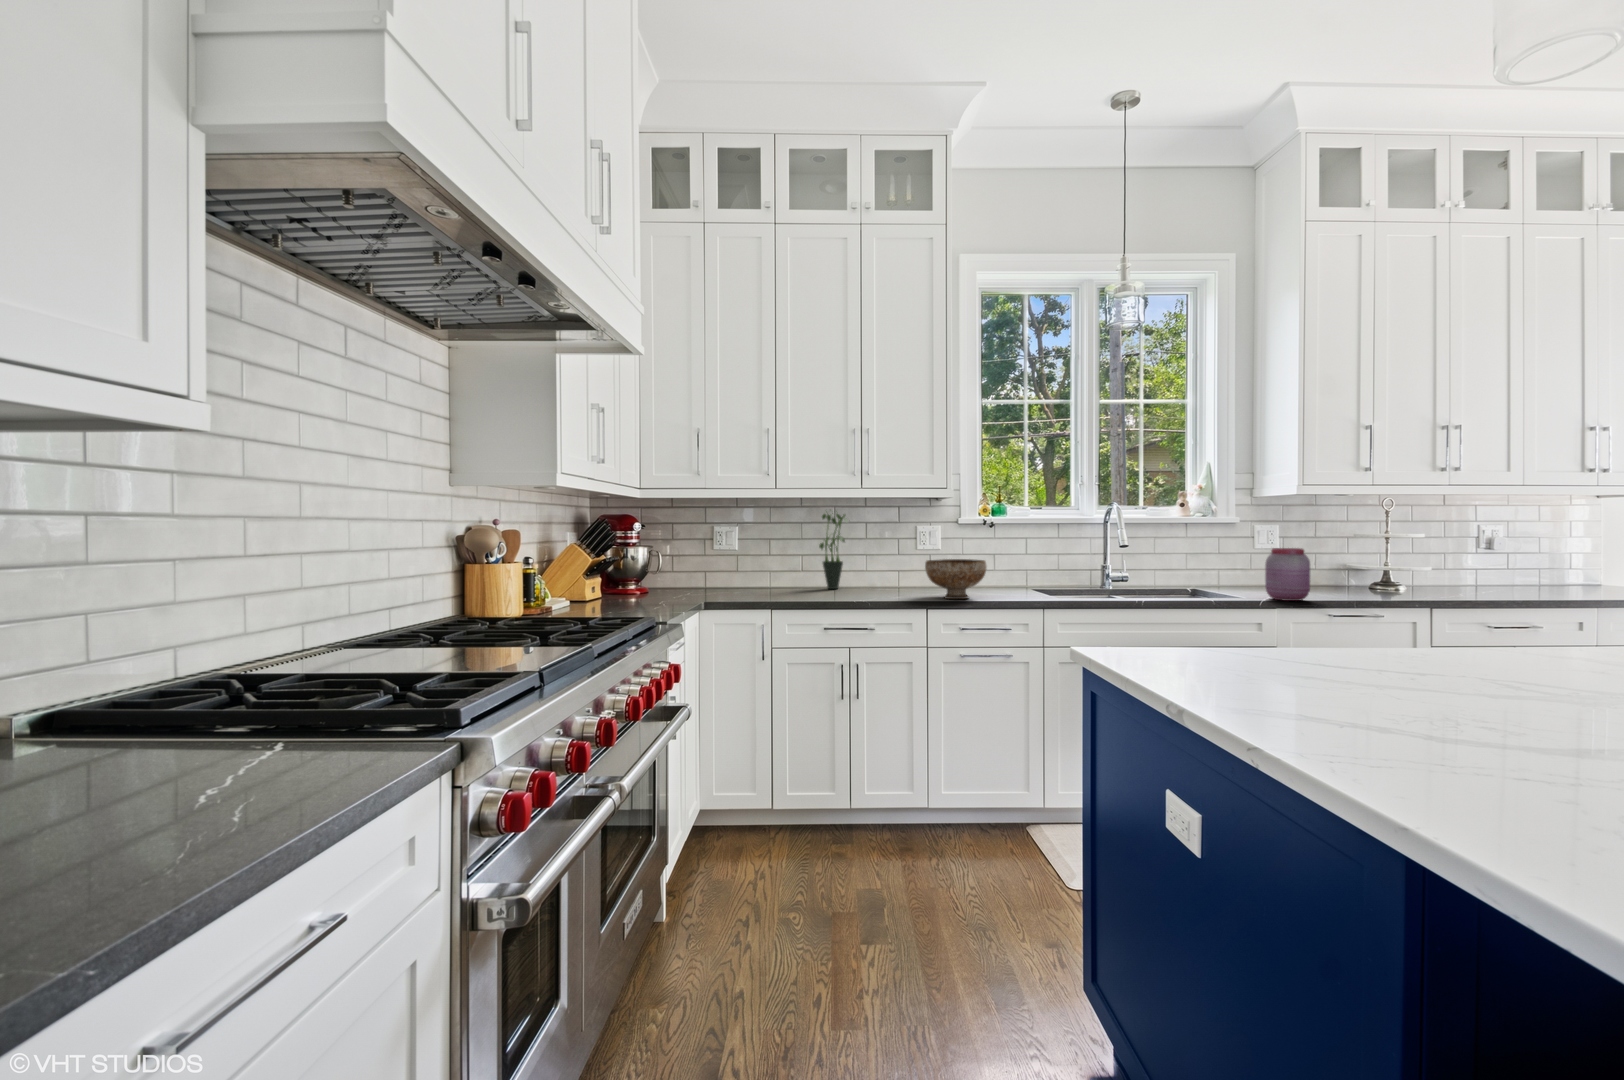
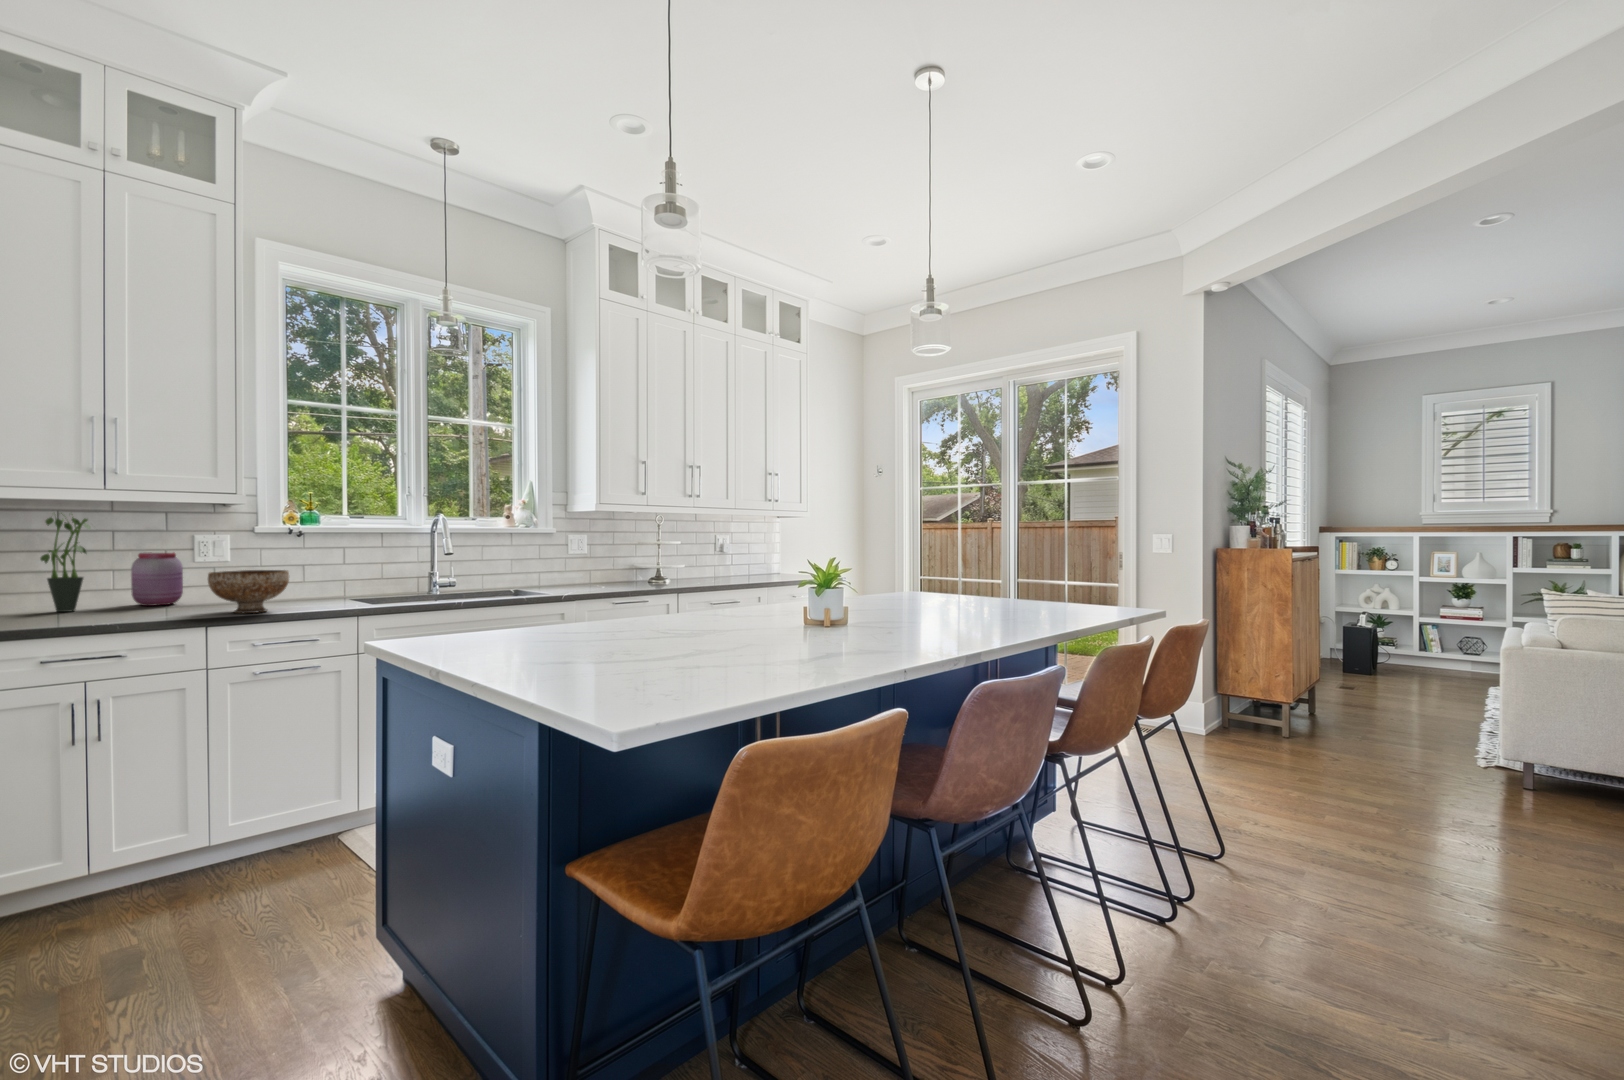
jar: present [1265,548,1310,601] -> present [131,553,183,606]

